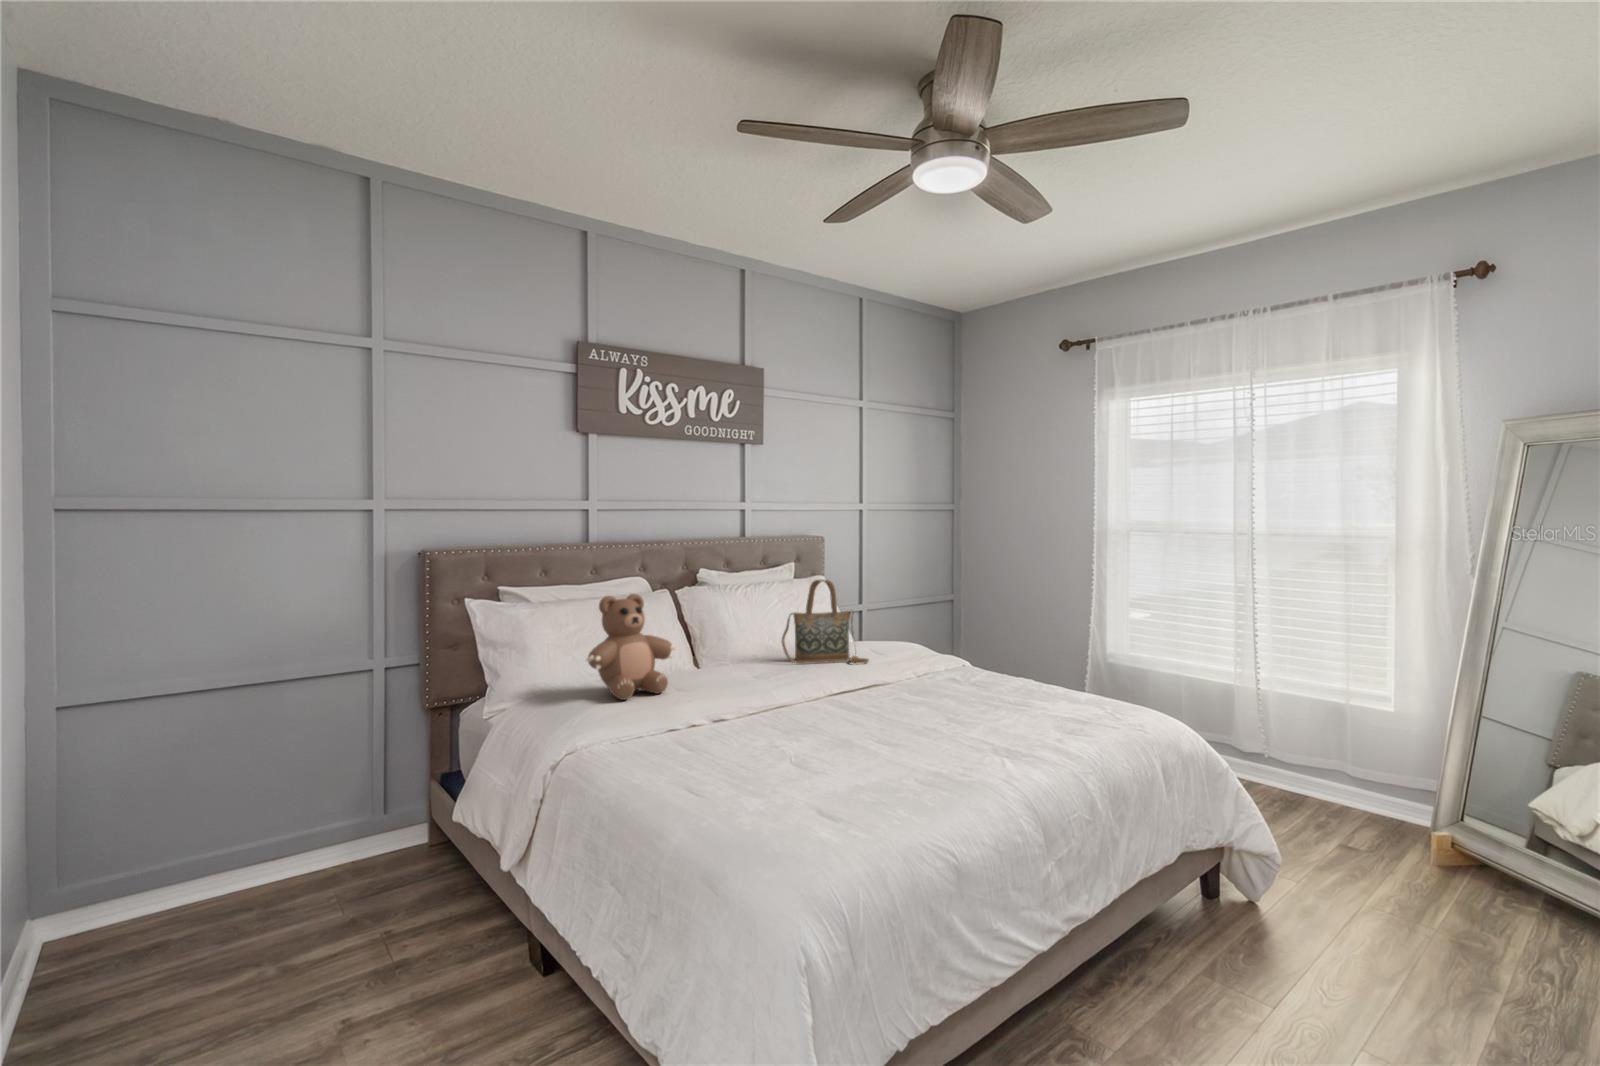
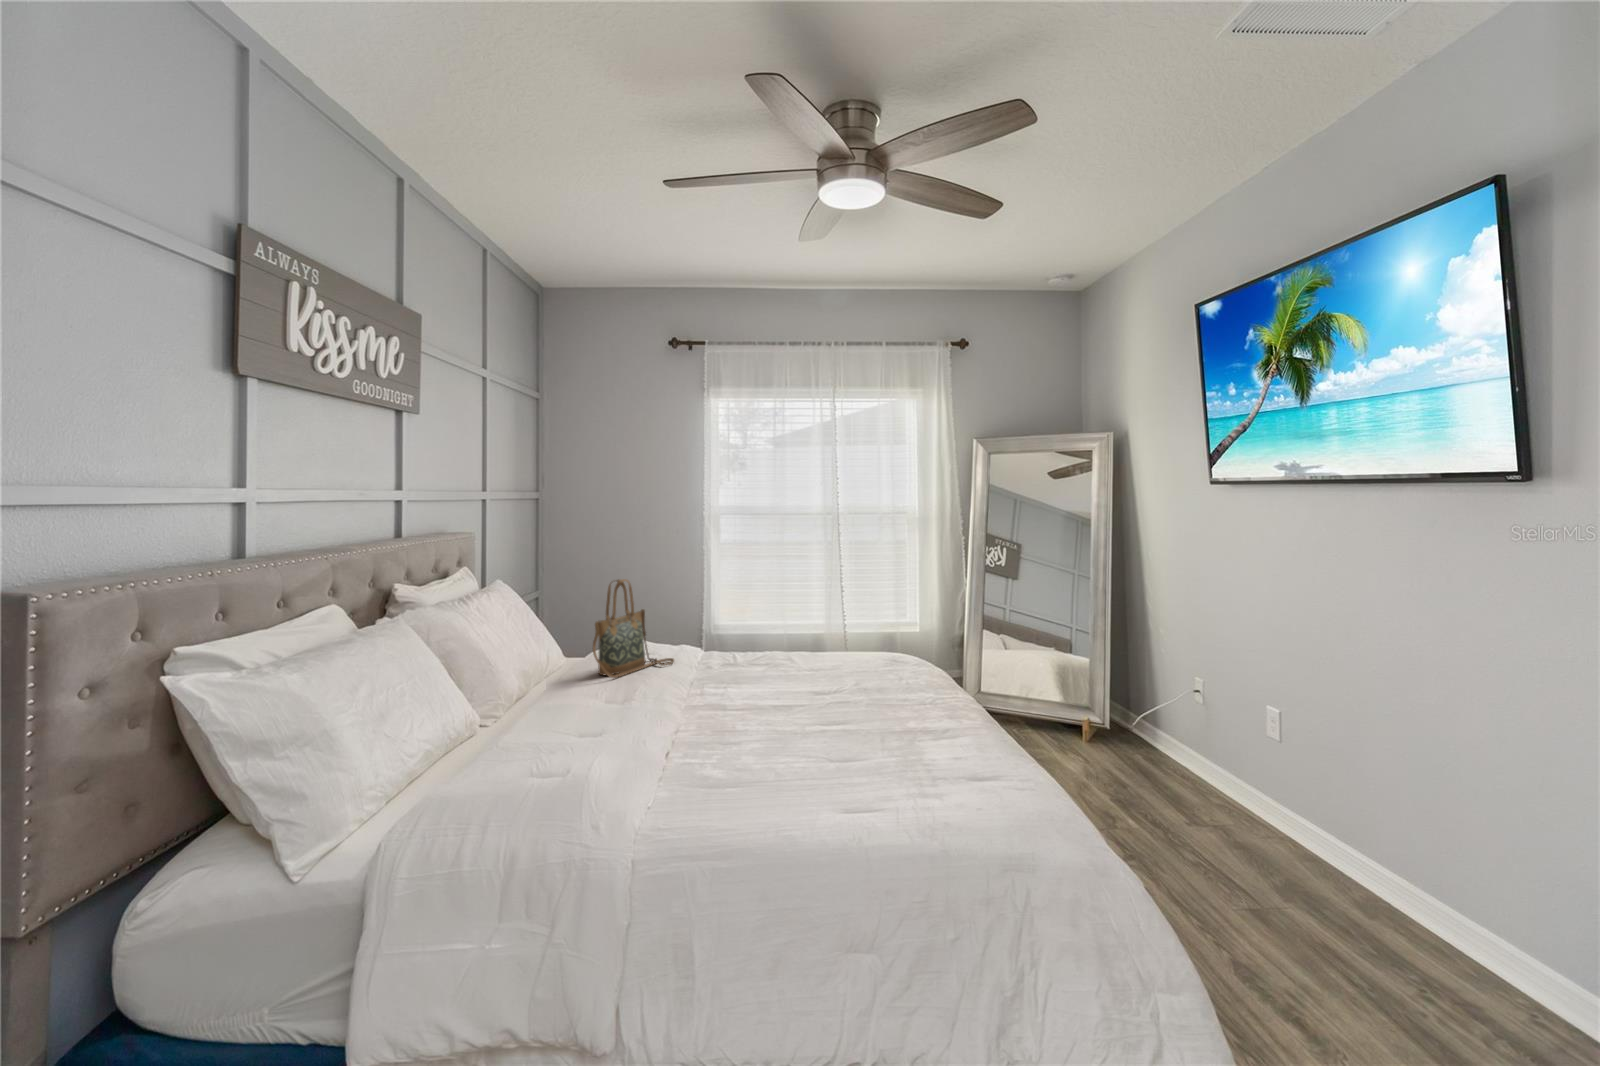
teddy bear: present [586,594,675,700] -> none [495,622,592,766]

